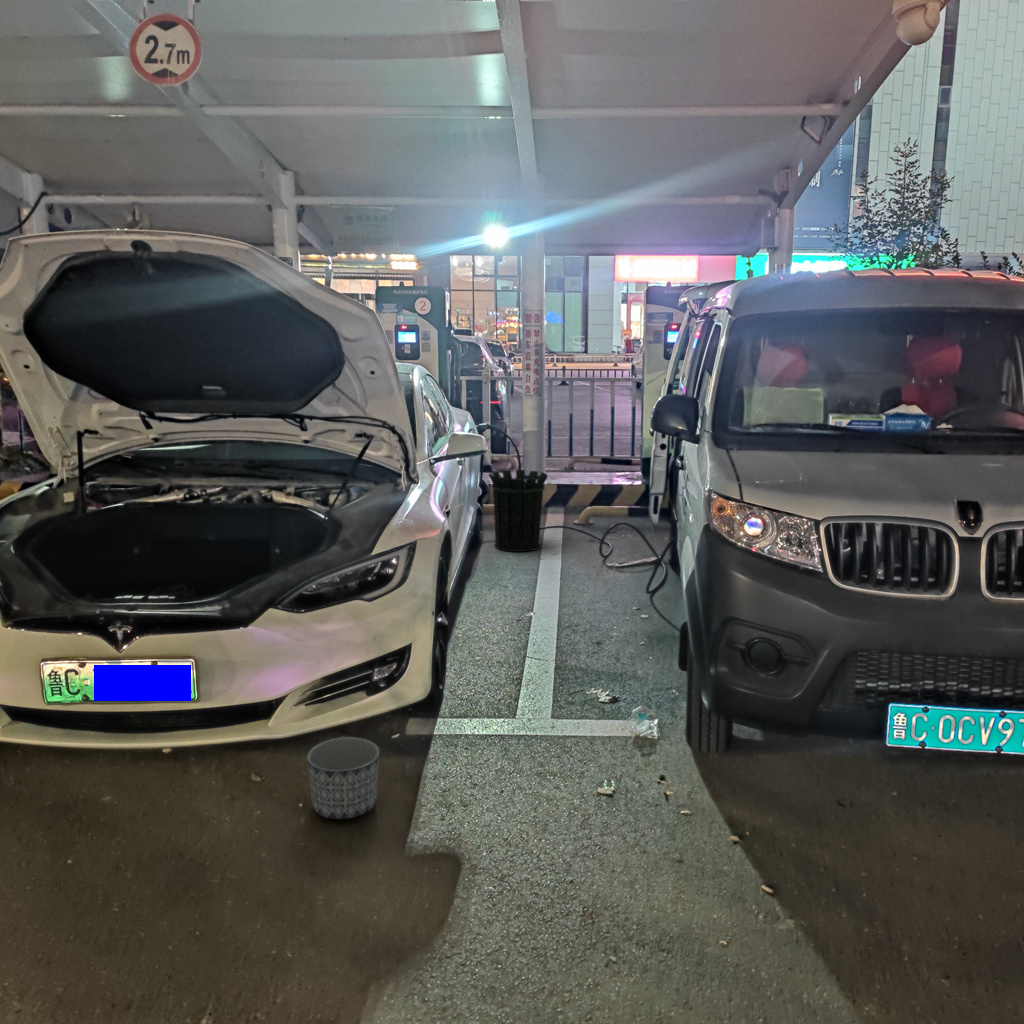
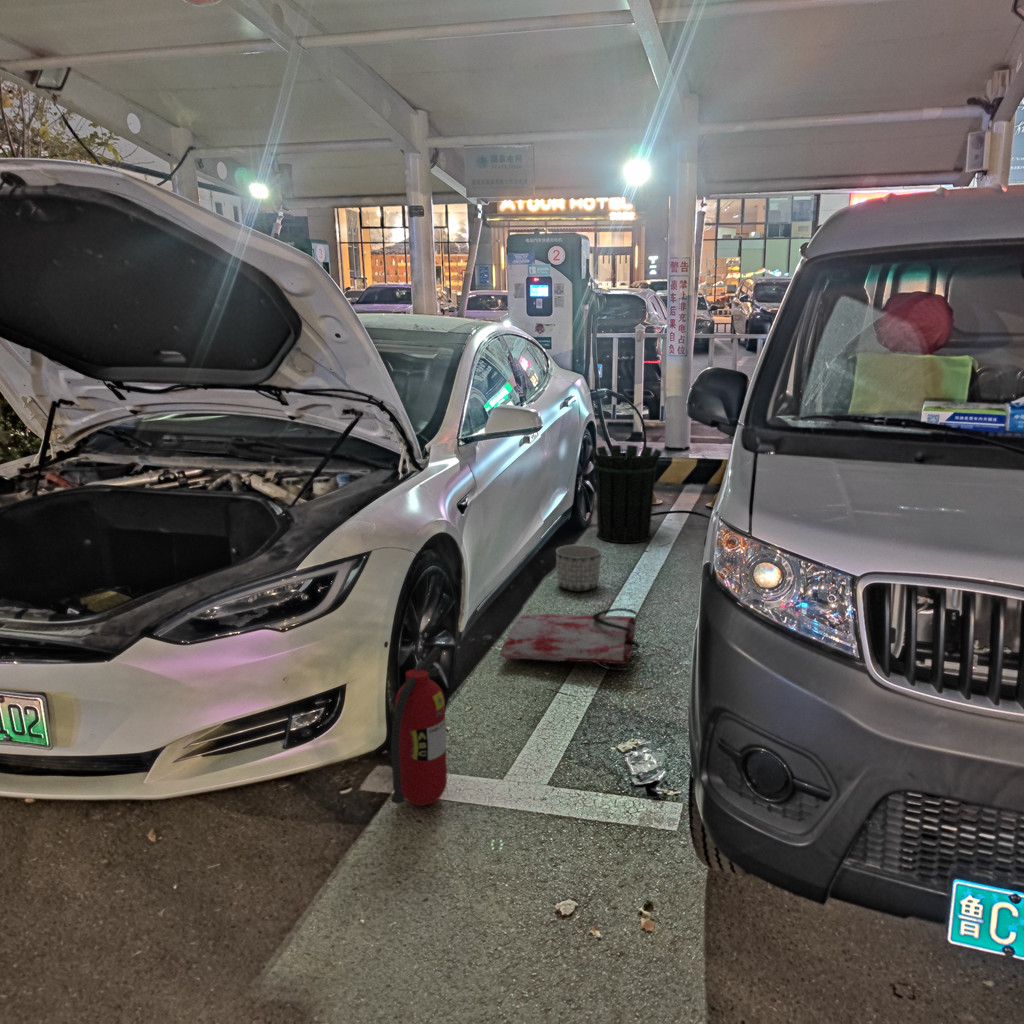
bag: none [463,592,568,640] -> present [501,608,639,671]
fire extinguisher: none [430,613,467,734] -> present [391,646,447,806]
planter: present [307,737,379,819] -> present [556,545,601,591]

